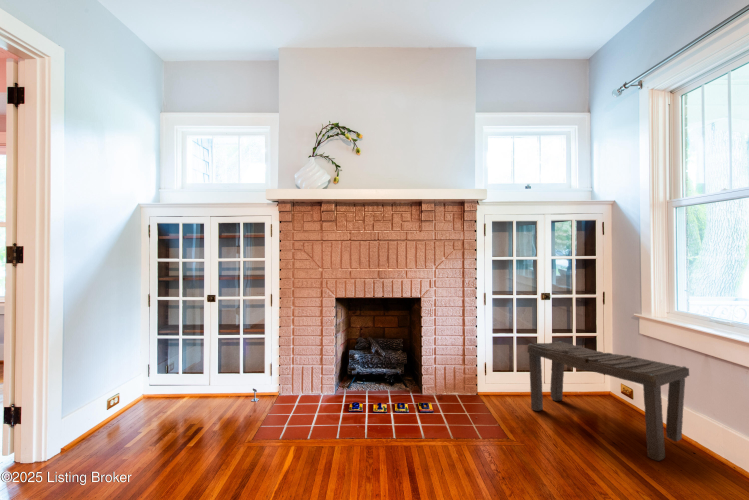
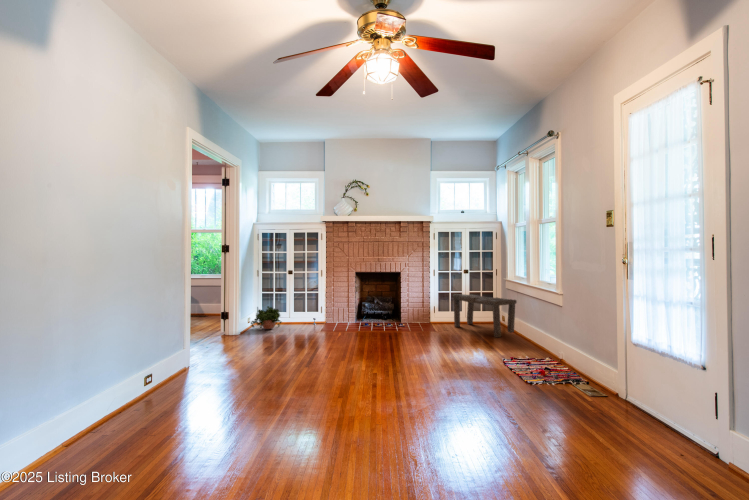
potted plant: none [112,366,183,422] -> present [251,306,281,329]

